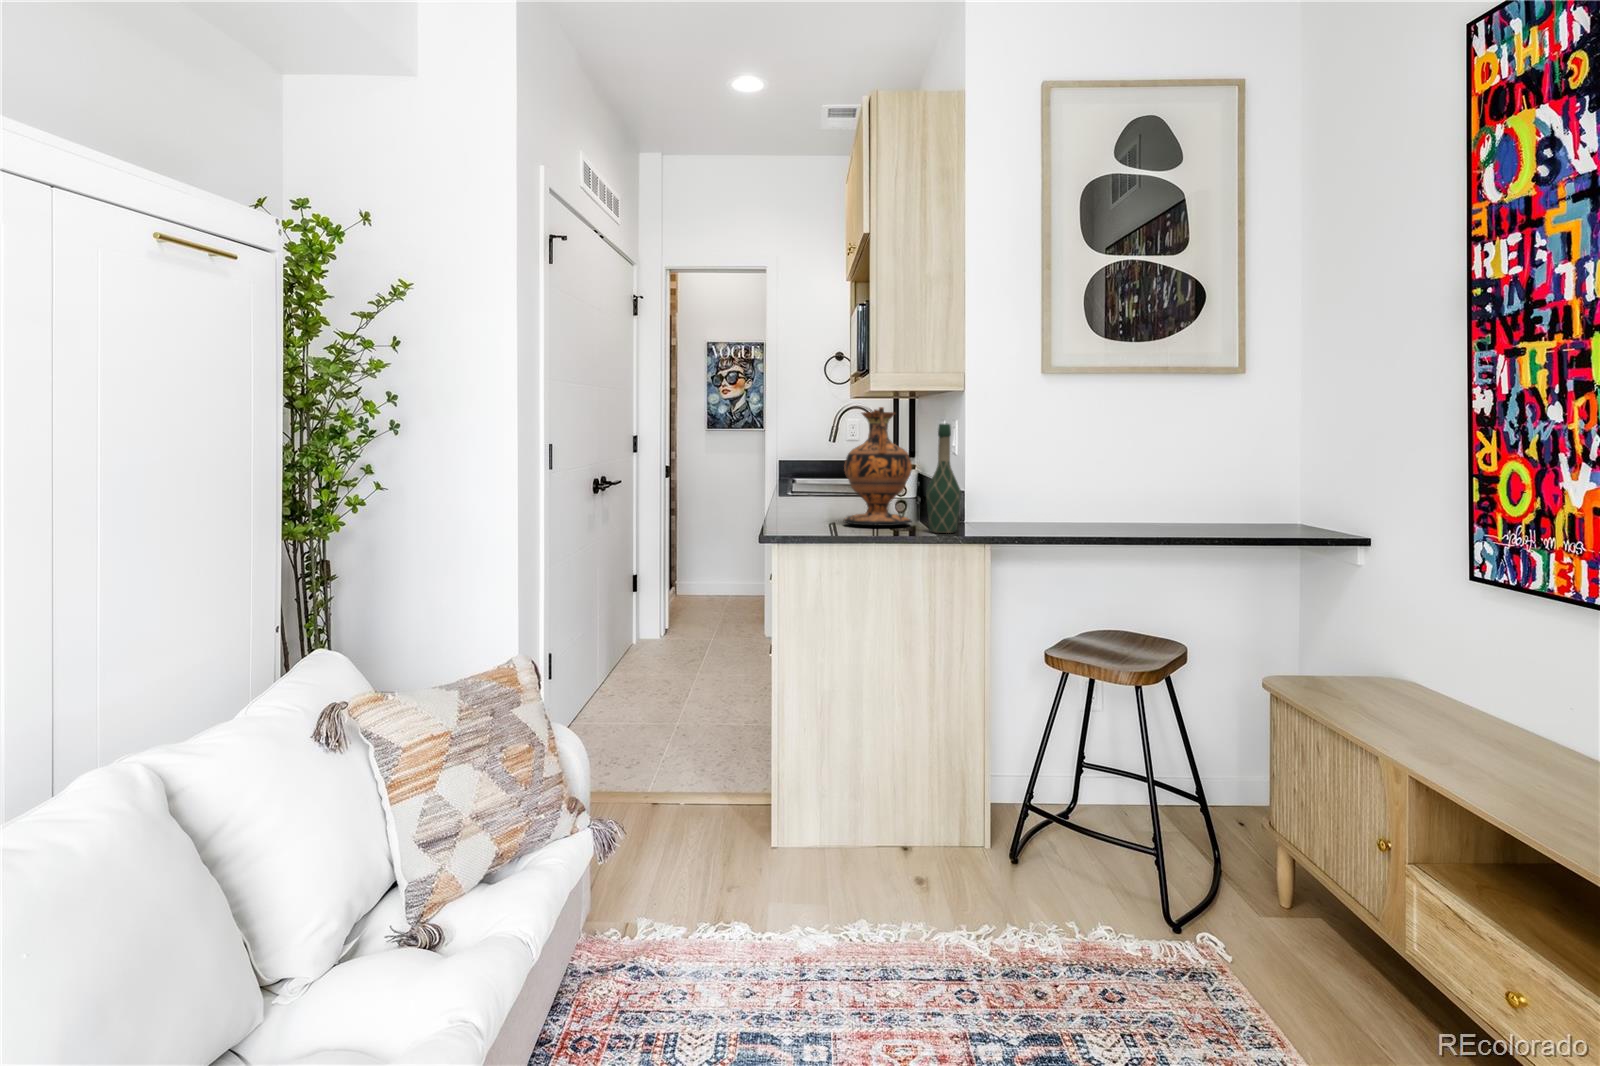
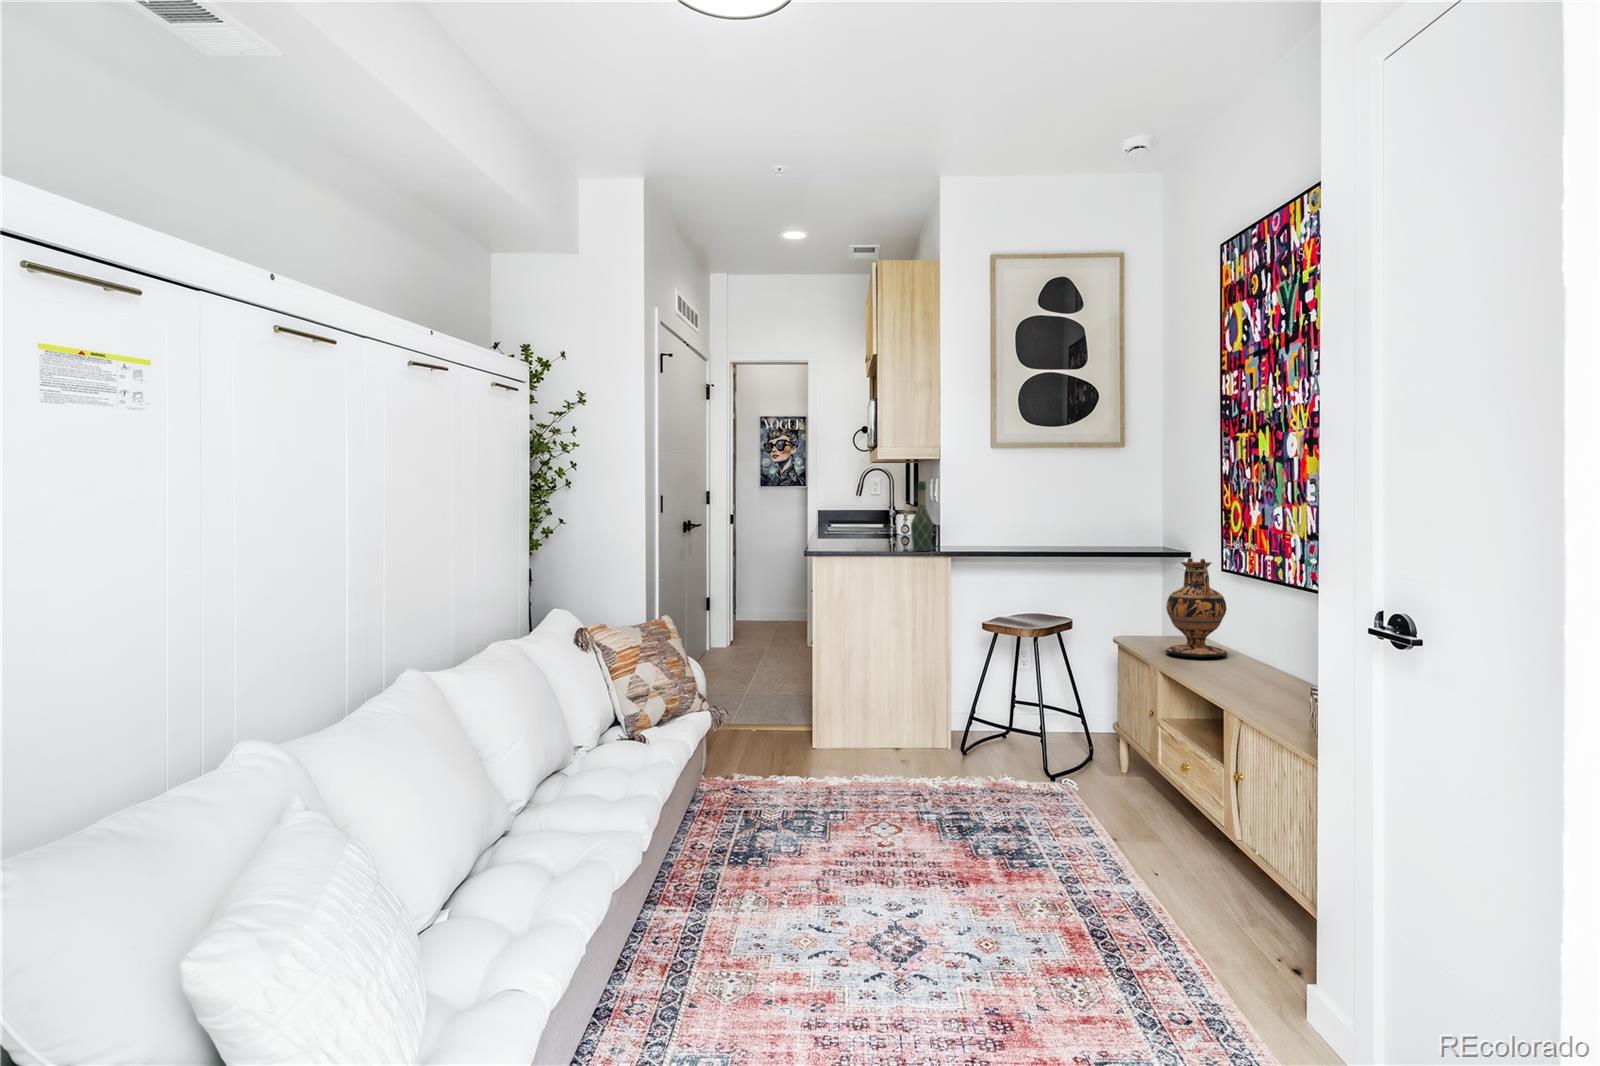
vase: present [844,407,912,526] -> present [1165,558,1227,657]

